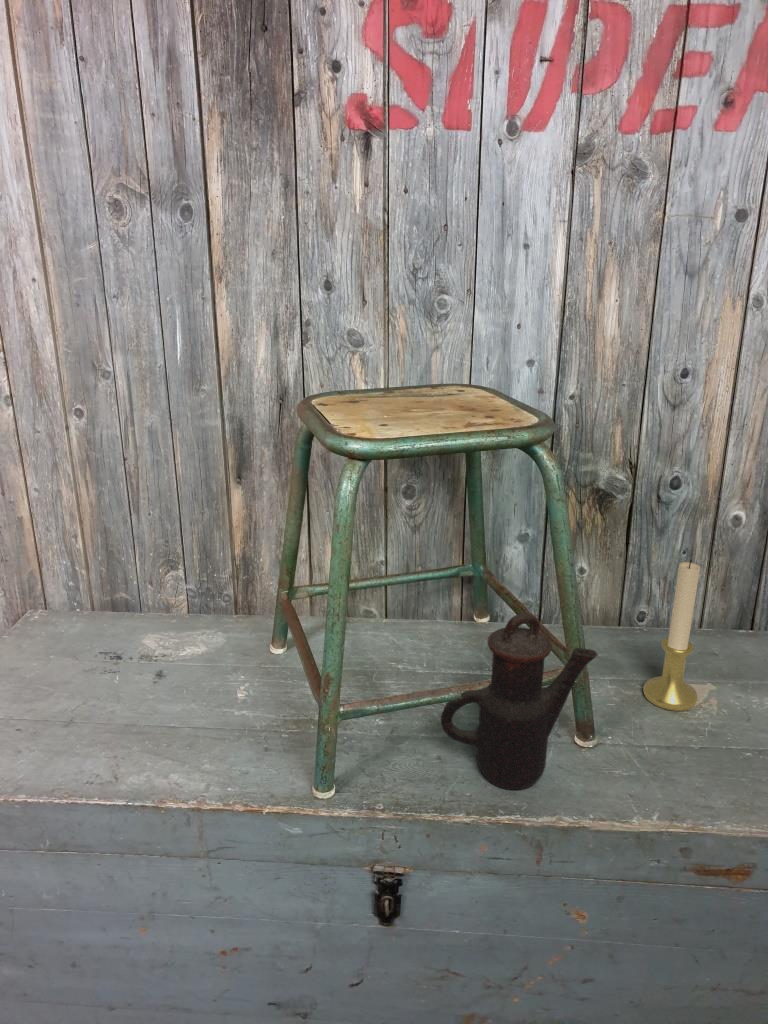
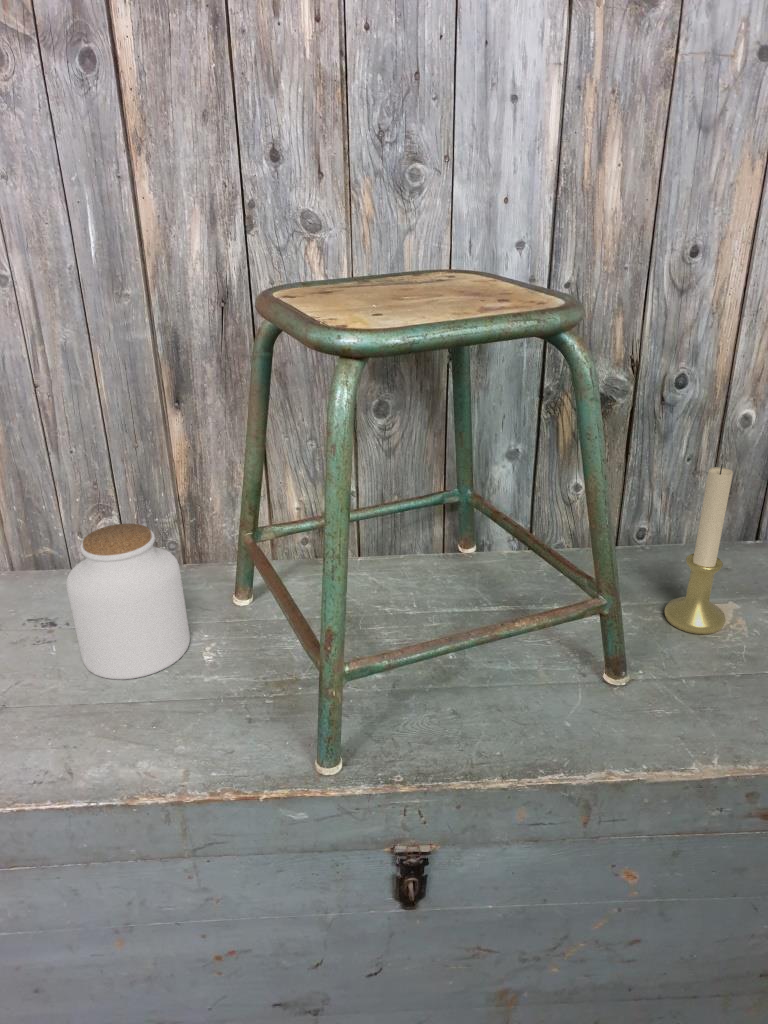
jar: none [132,577,228,706] -> present [67,523,190,679]
teapot: present [441,613,597,790] -> none [459,538,644,743]

